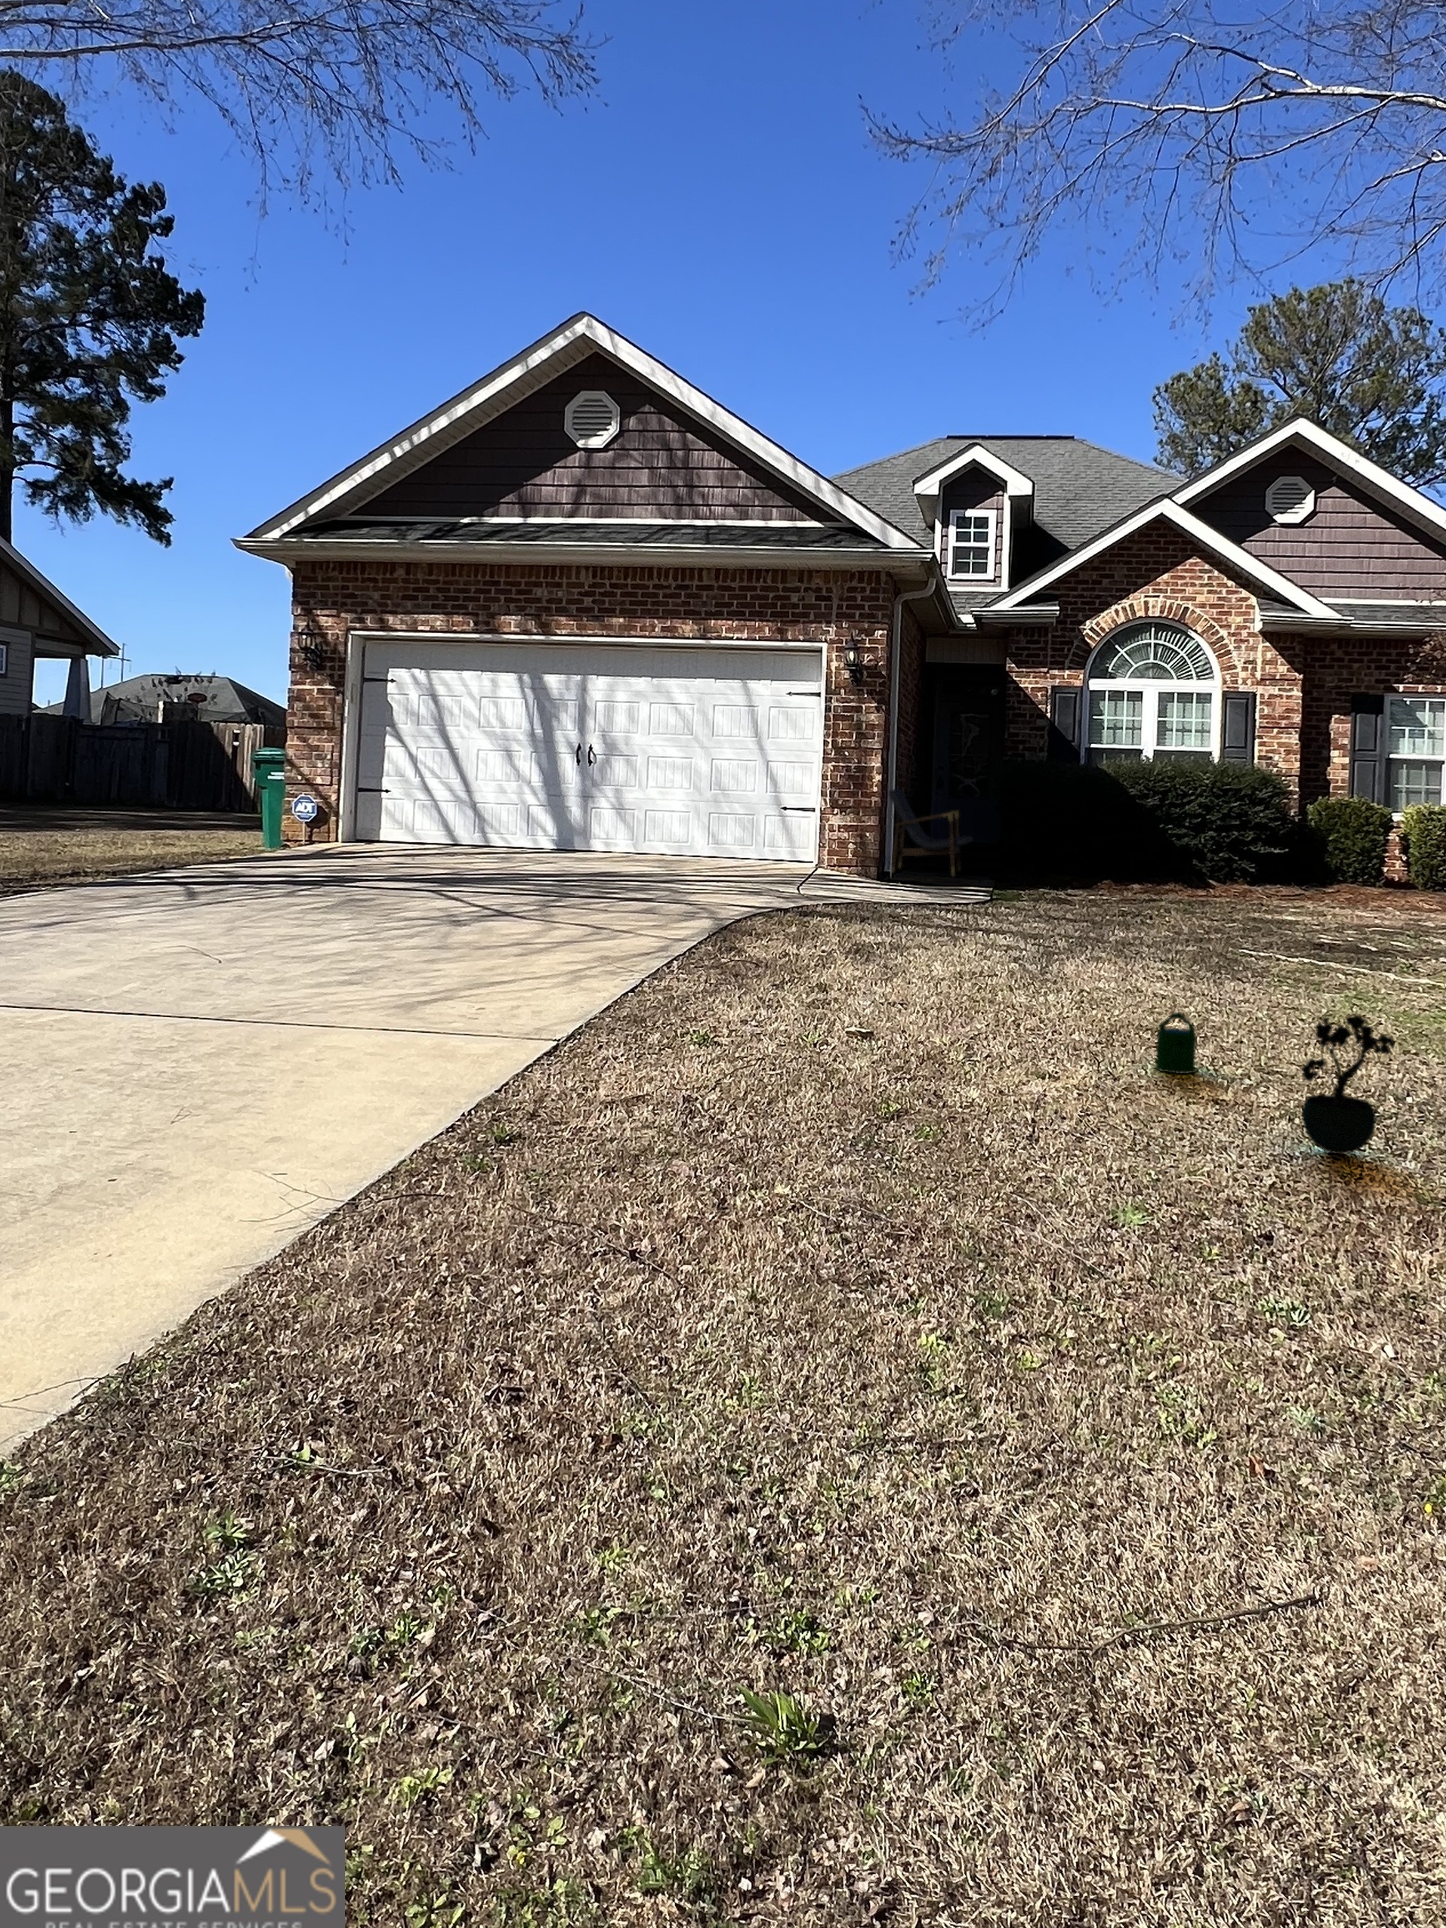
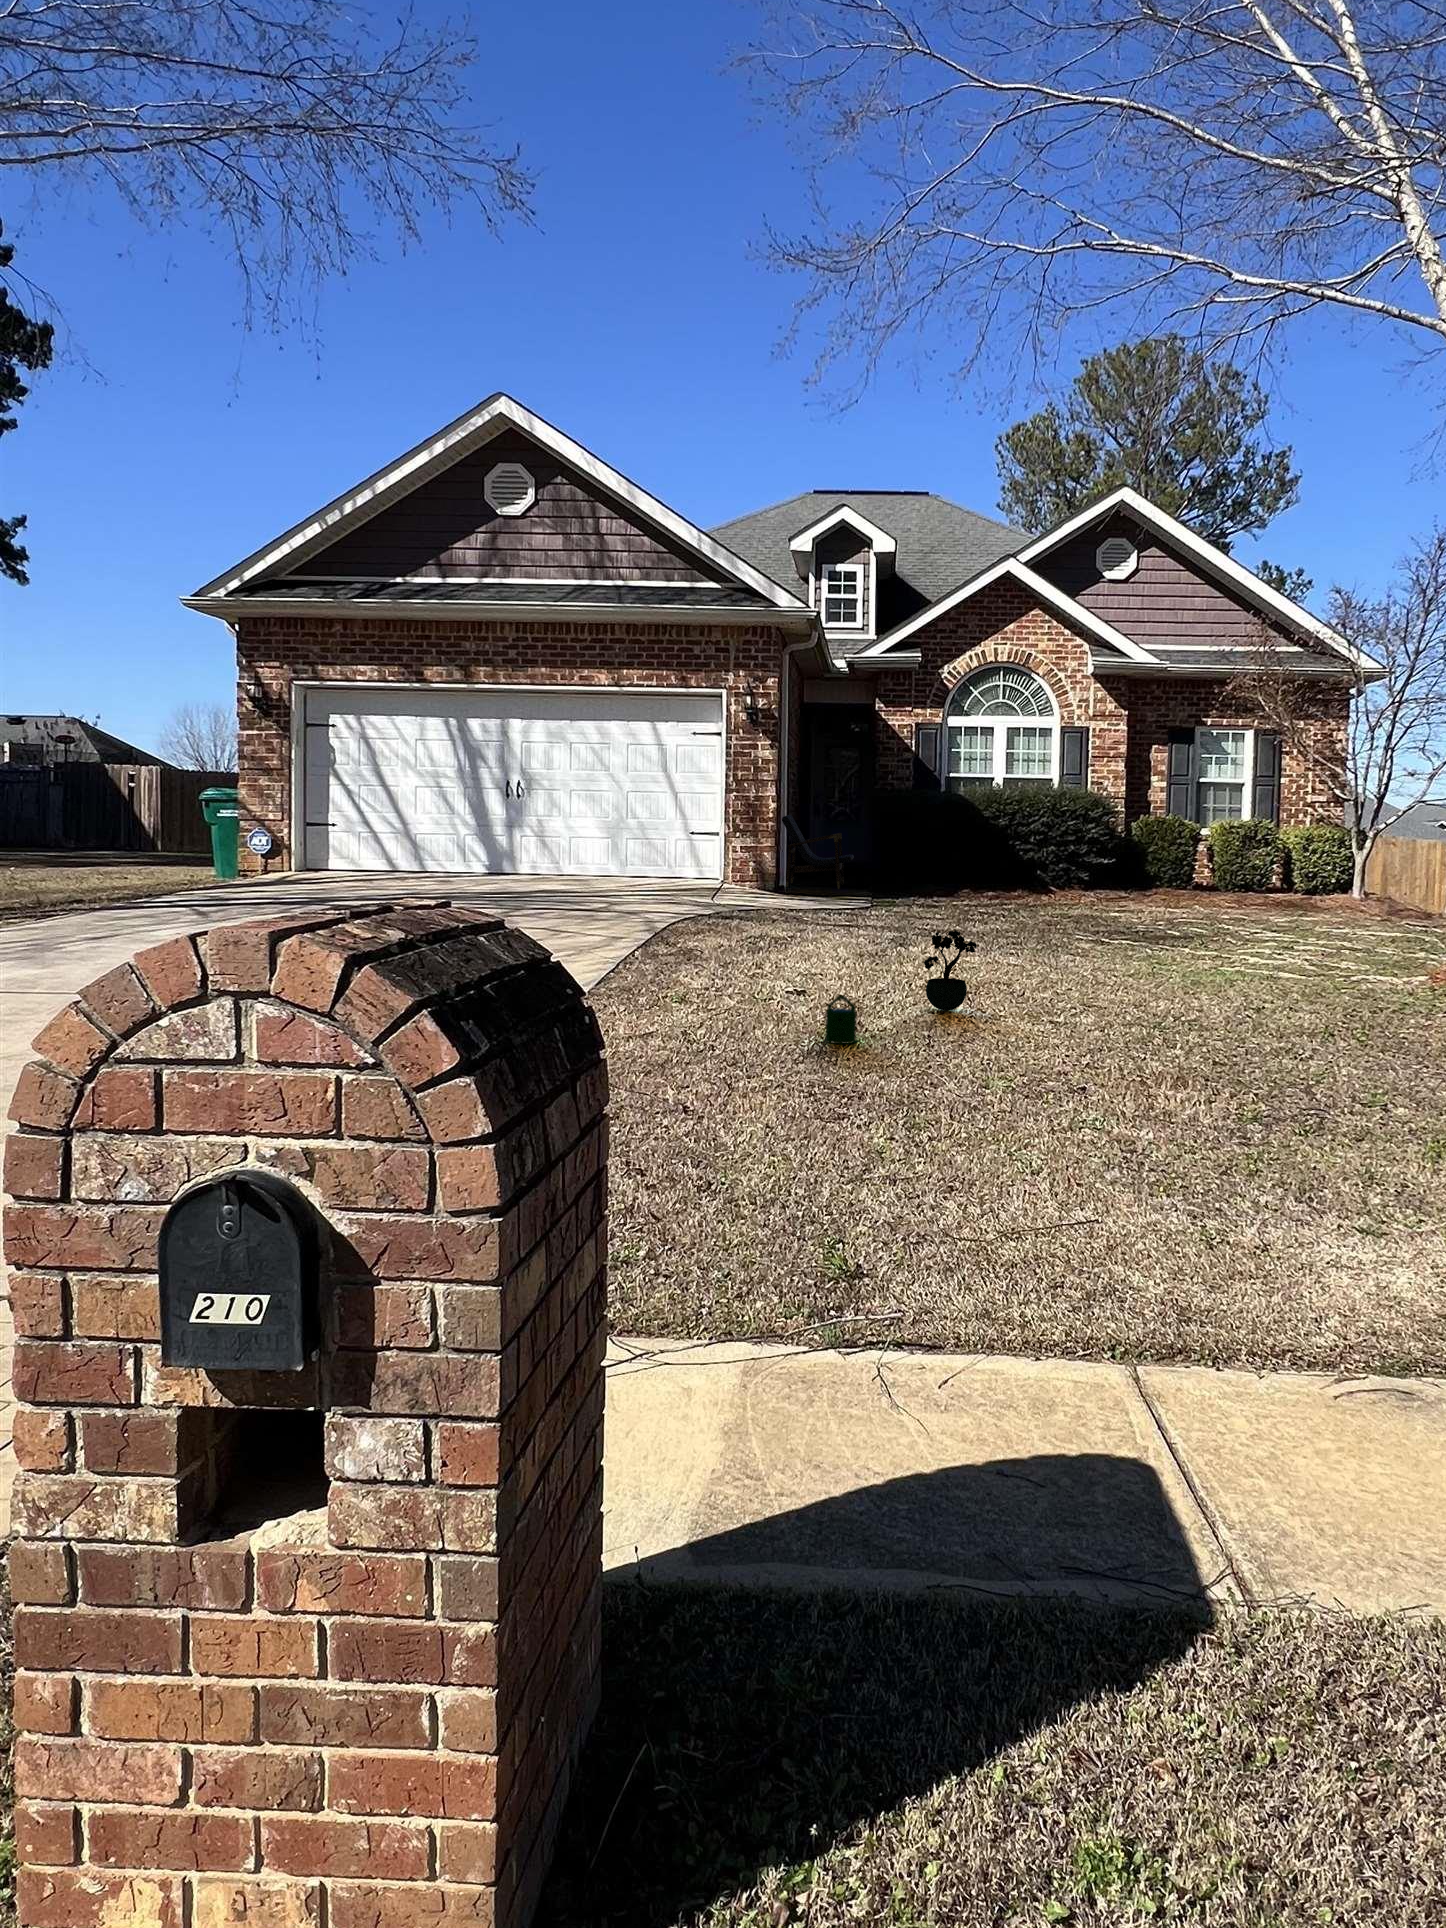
watering can: present [1154,1012,1196,1074] -> present [824,995,857,1044]
potted plant: present [1302,1015,1395,1154] -> present [924,930,977,1011]

